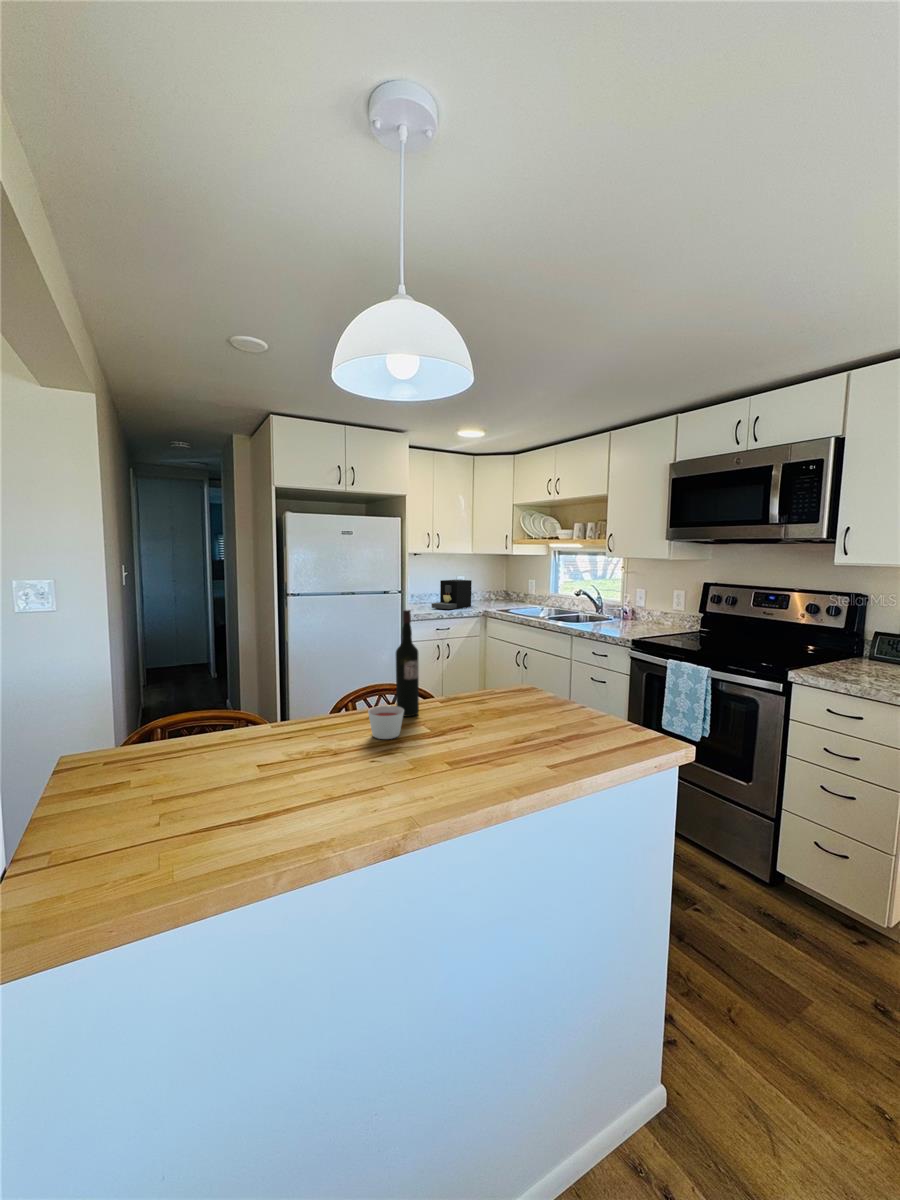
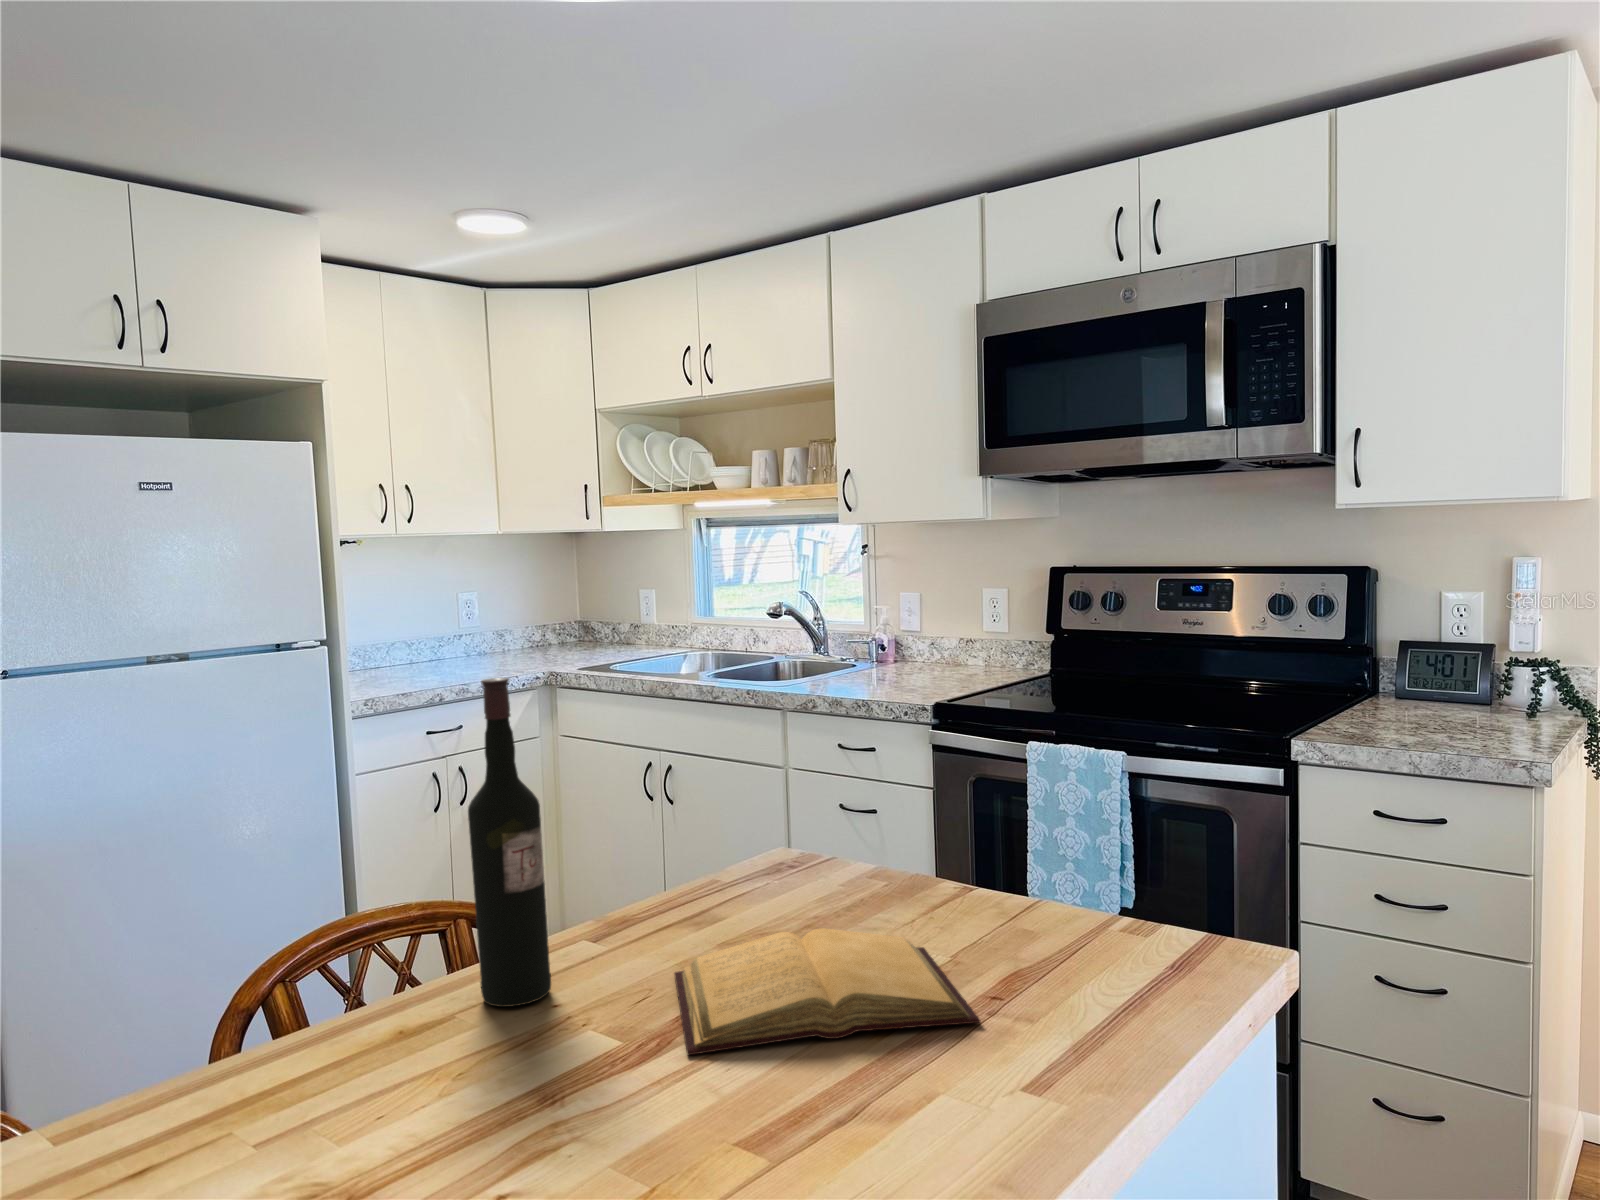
coffee maker: present [432,580,472,609] -> none [400,600,503,678]
candle: present [368,705,404,739] -> none [426,984,544,1103]
book: none [448,707,550,746] -> present [674,928,980,1055]

